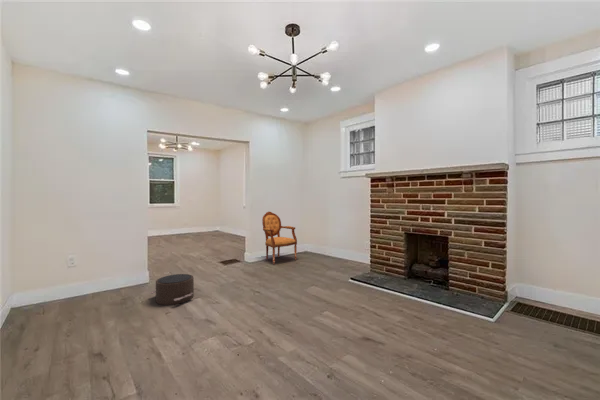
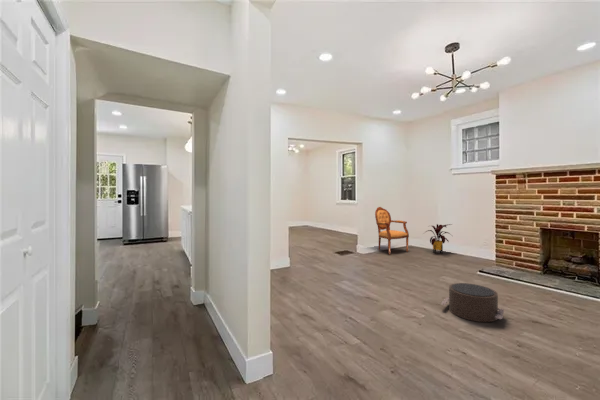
house plant: none [310,229,341,262] -> present [428,224,450,254]
pouf: present [151,274,194,305] -> present [441,283,504,322]

